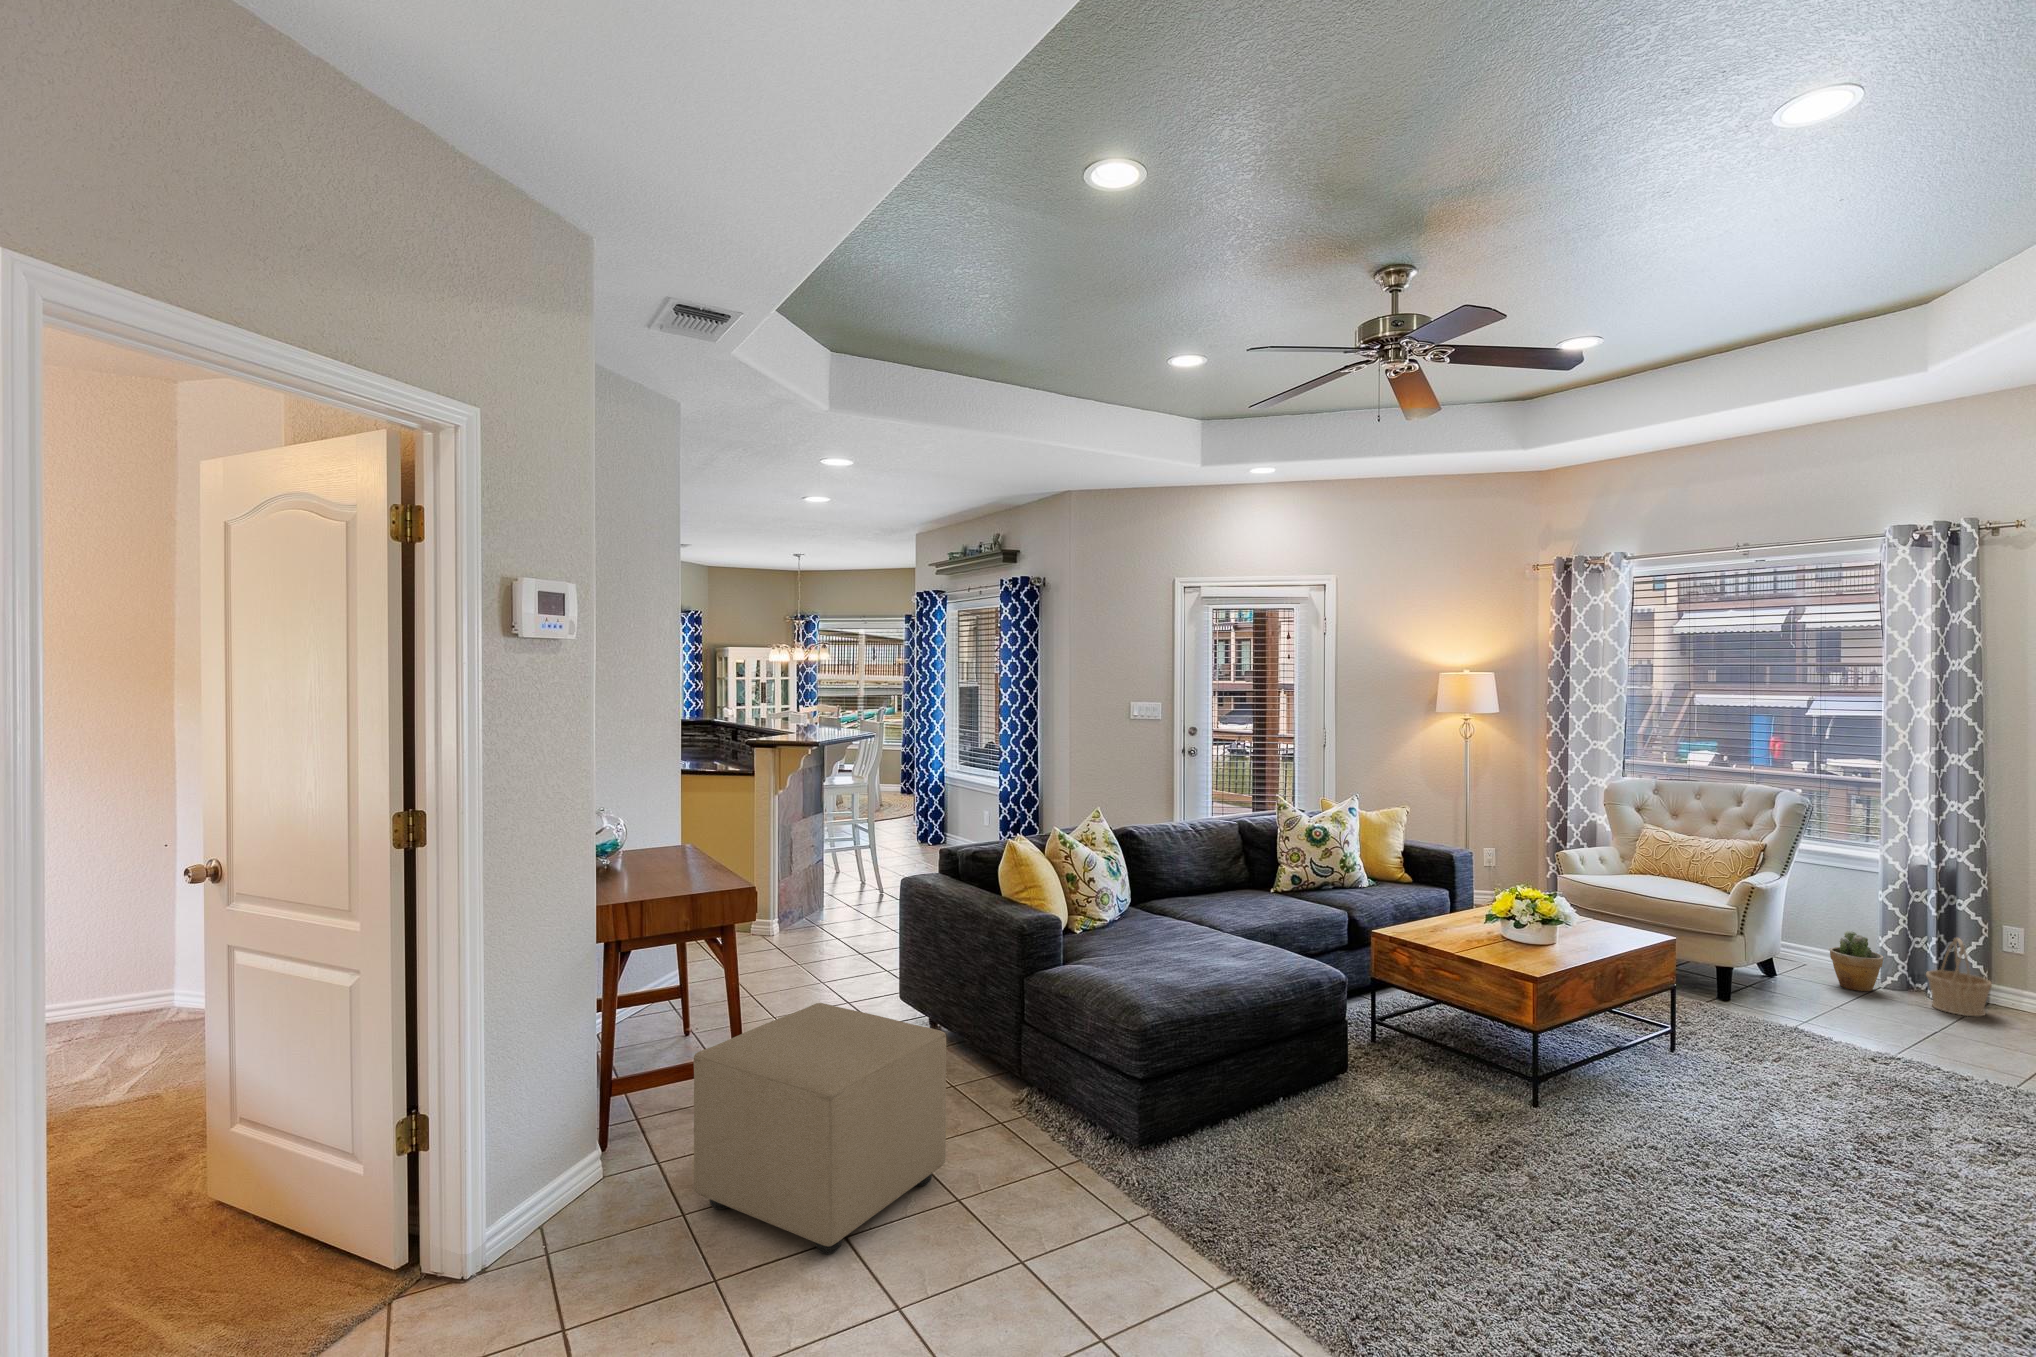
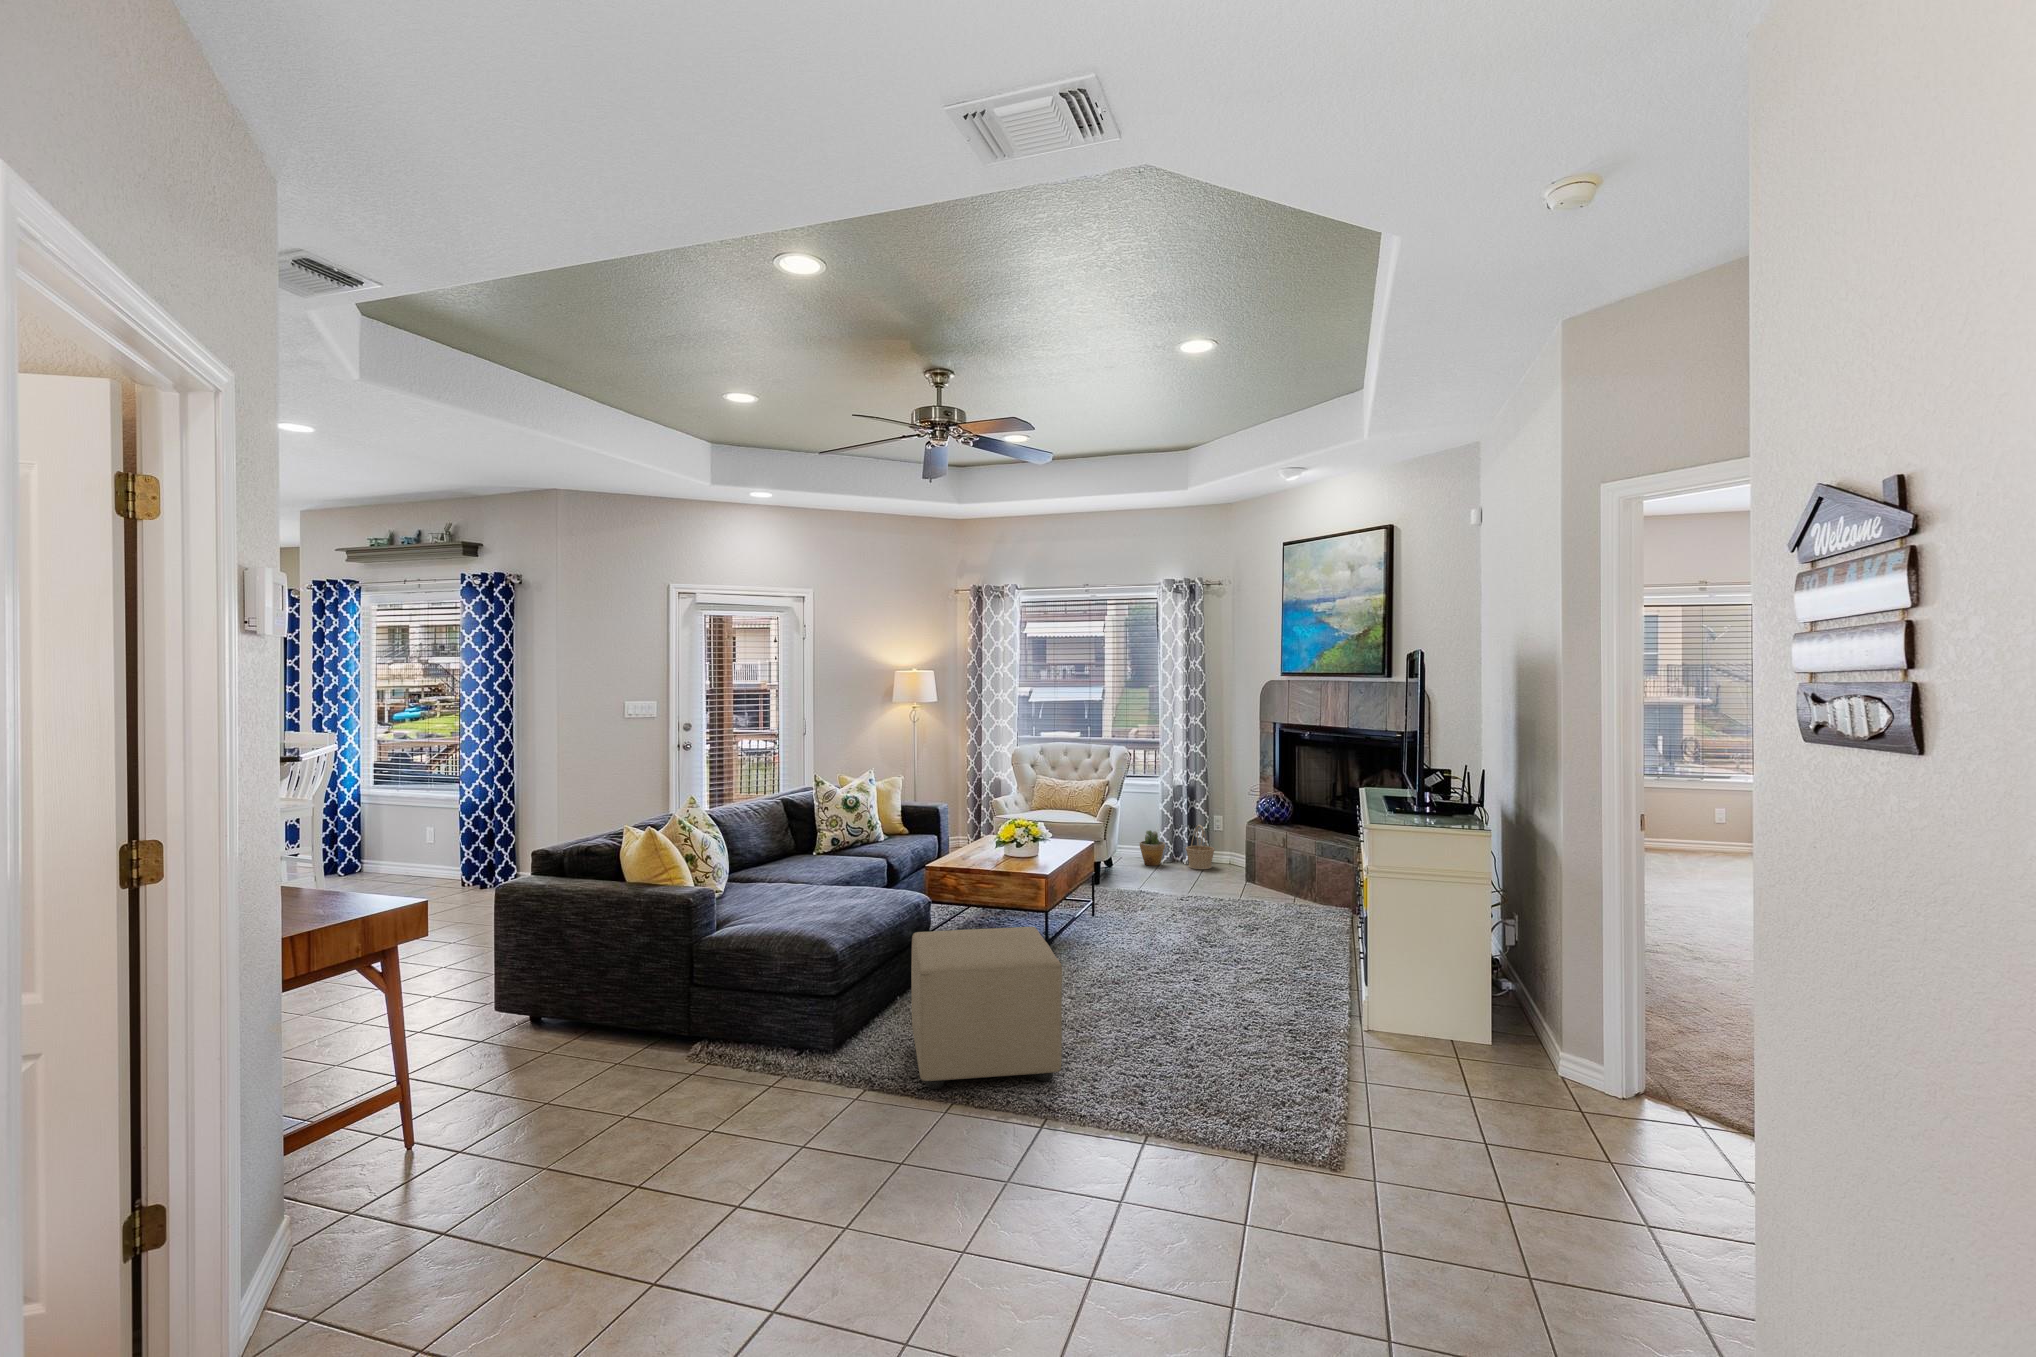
ottoman: present [694,1003,946,1254] -> present [911,927,1062,1089]

